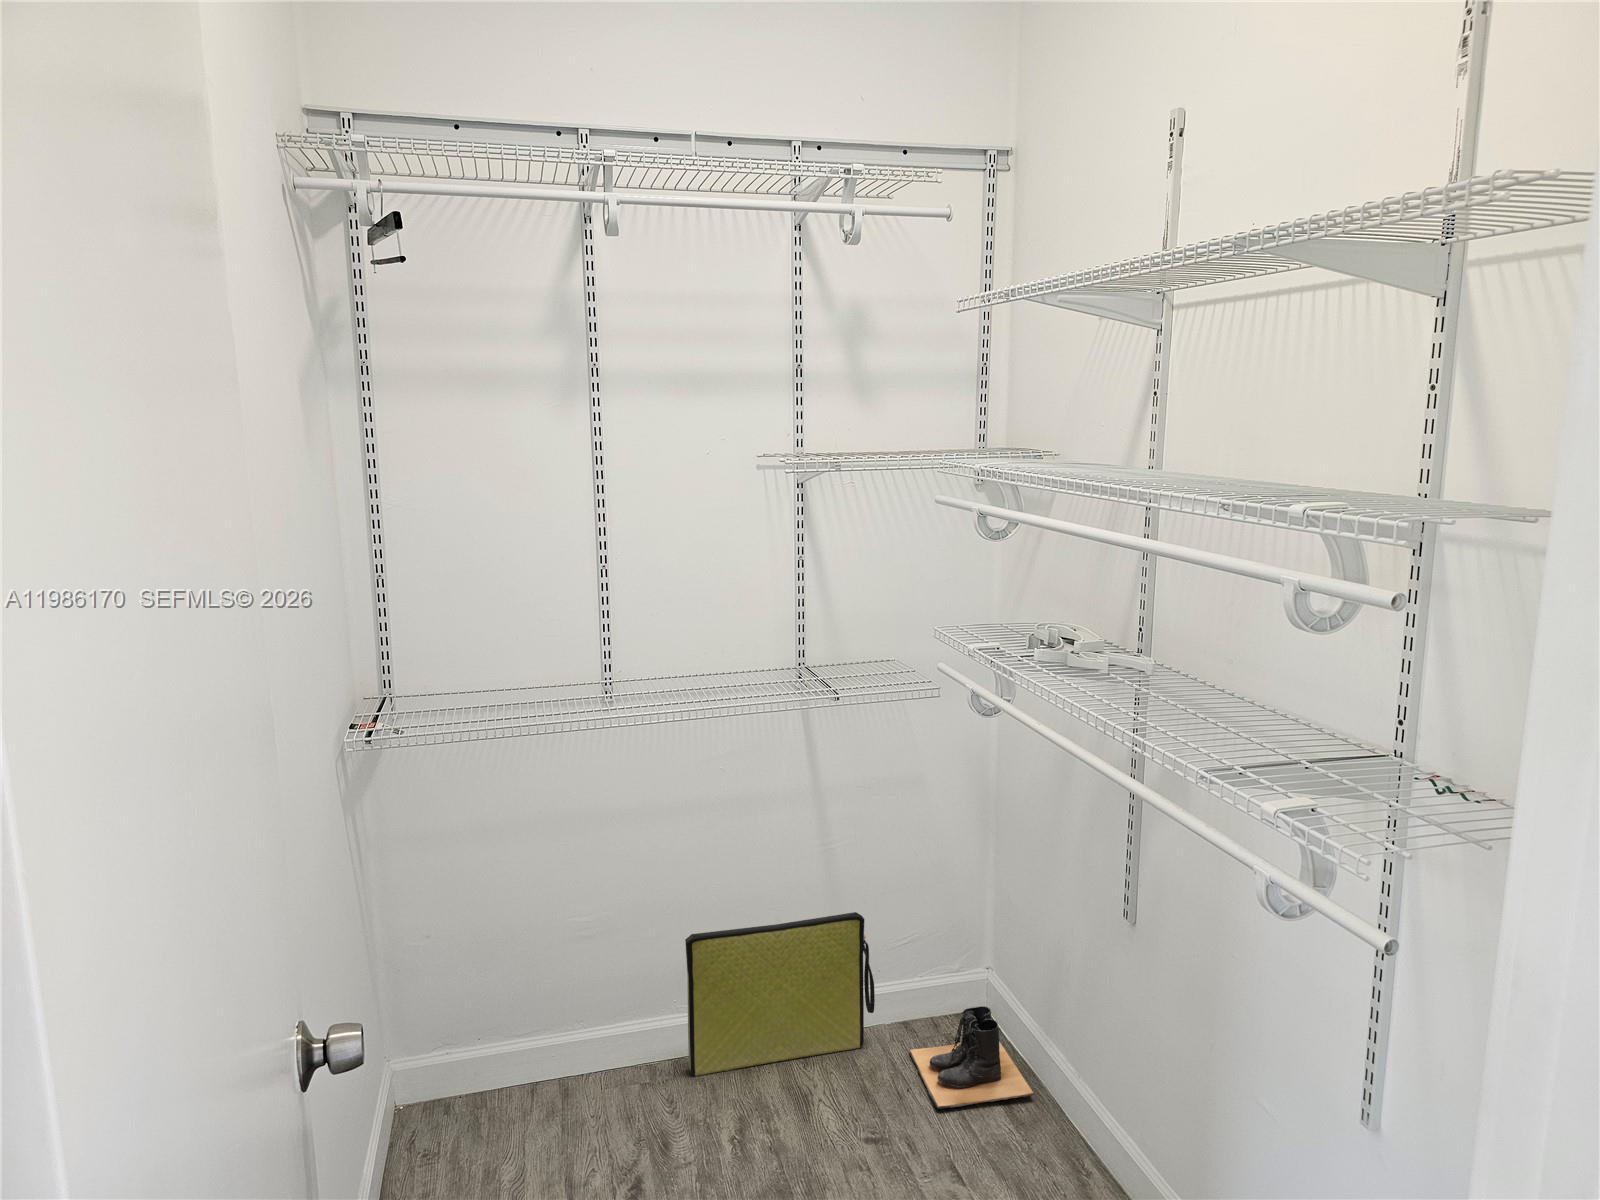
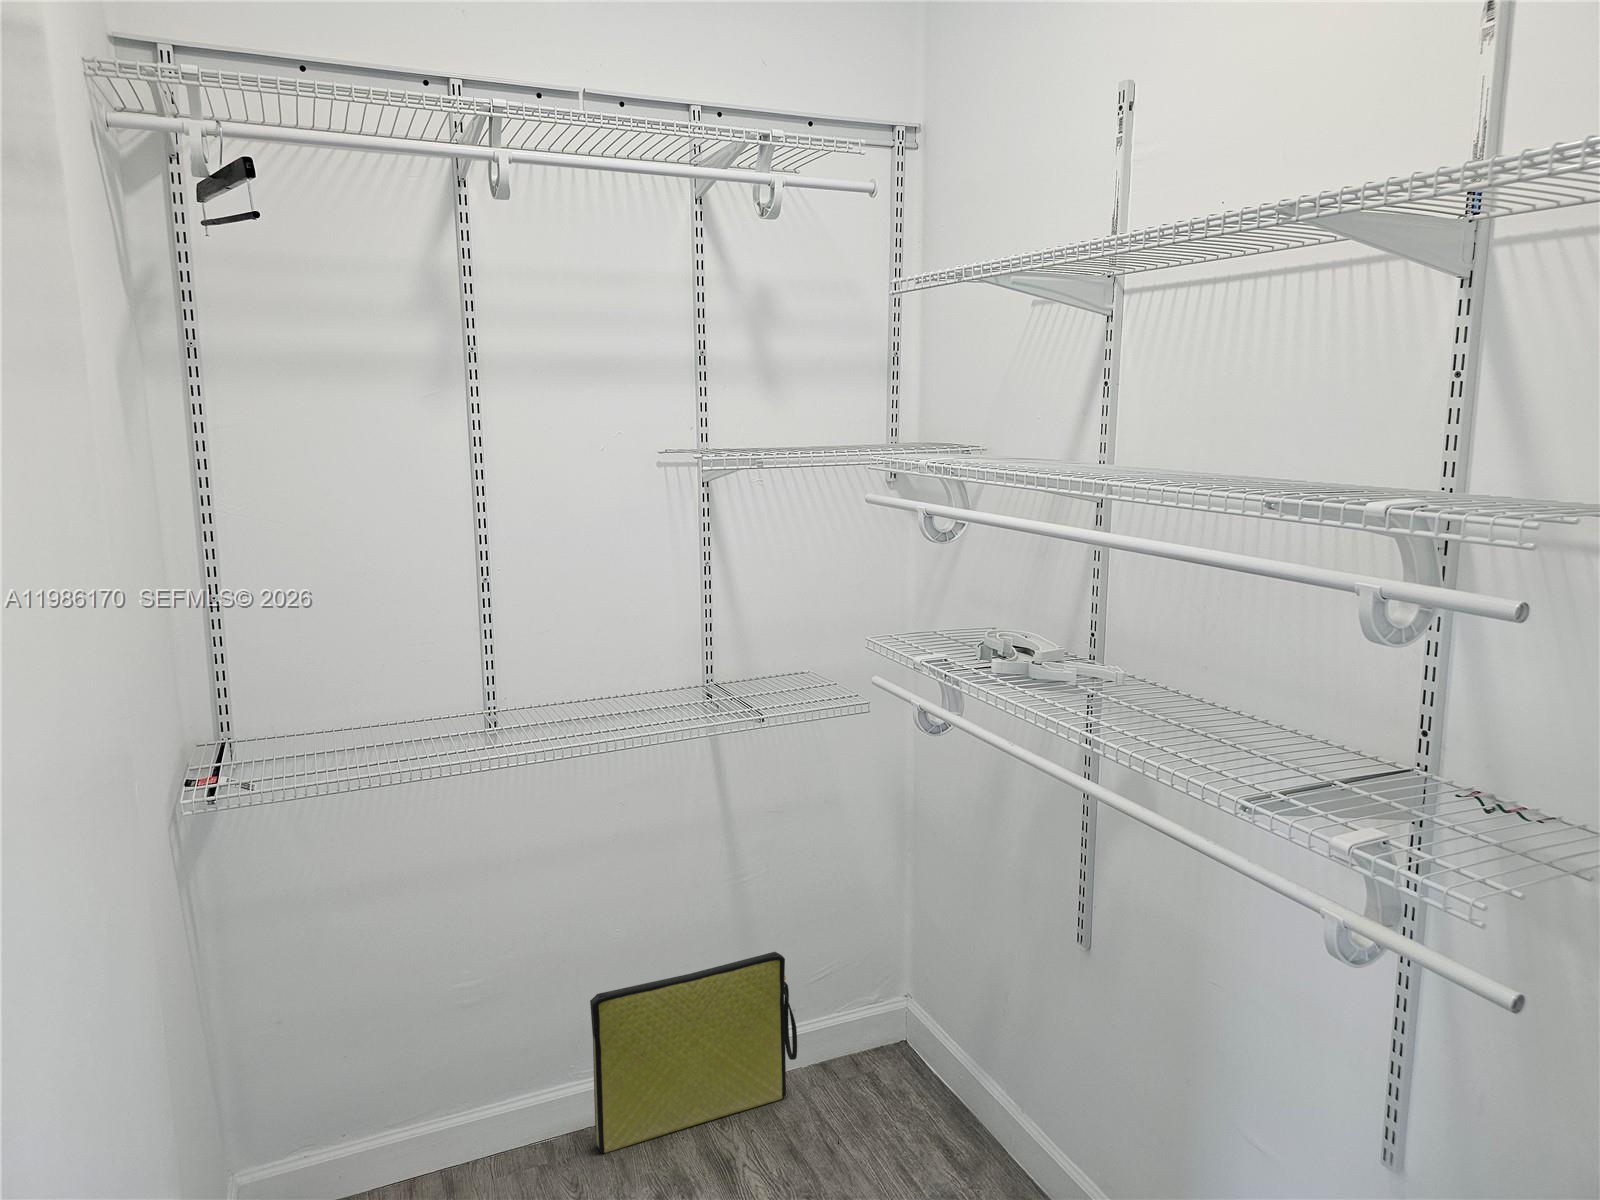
boots: present [909,1006,1034,1109] -> none [836,1041,974,1159]

